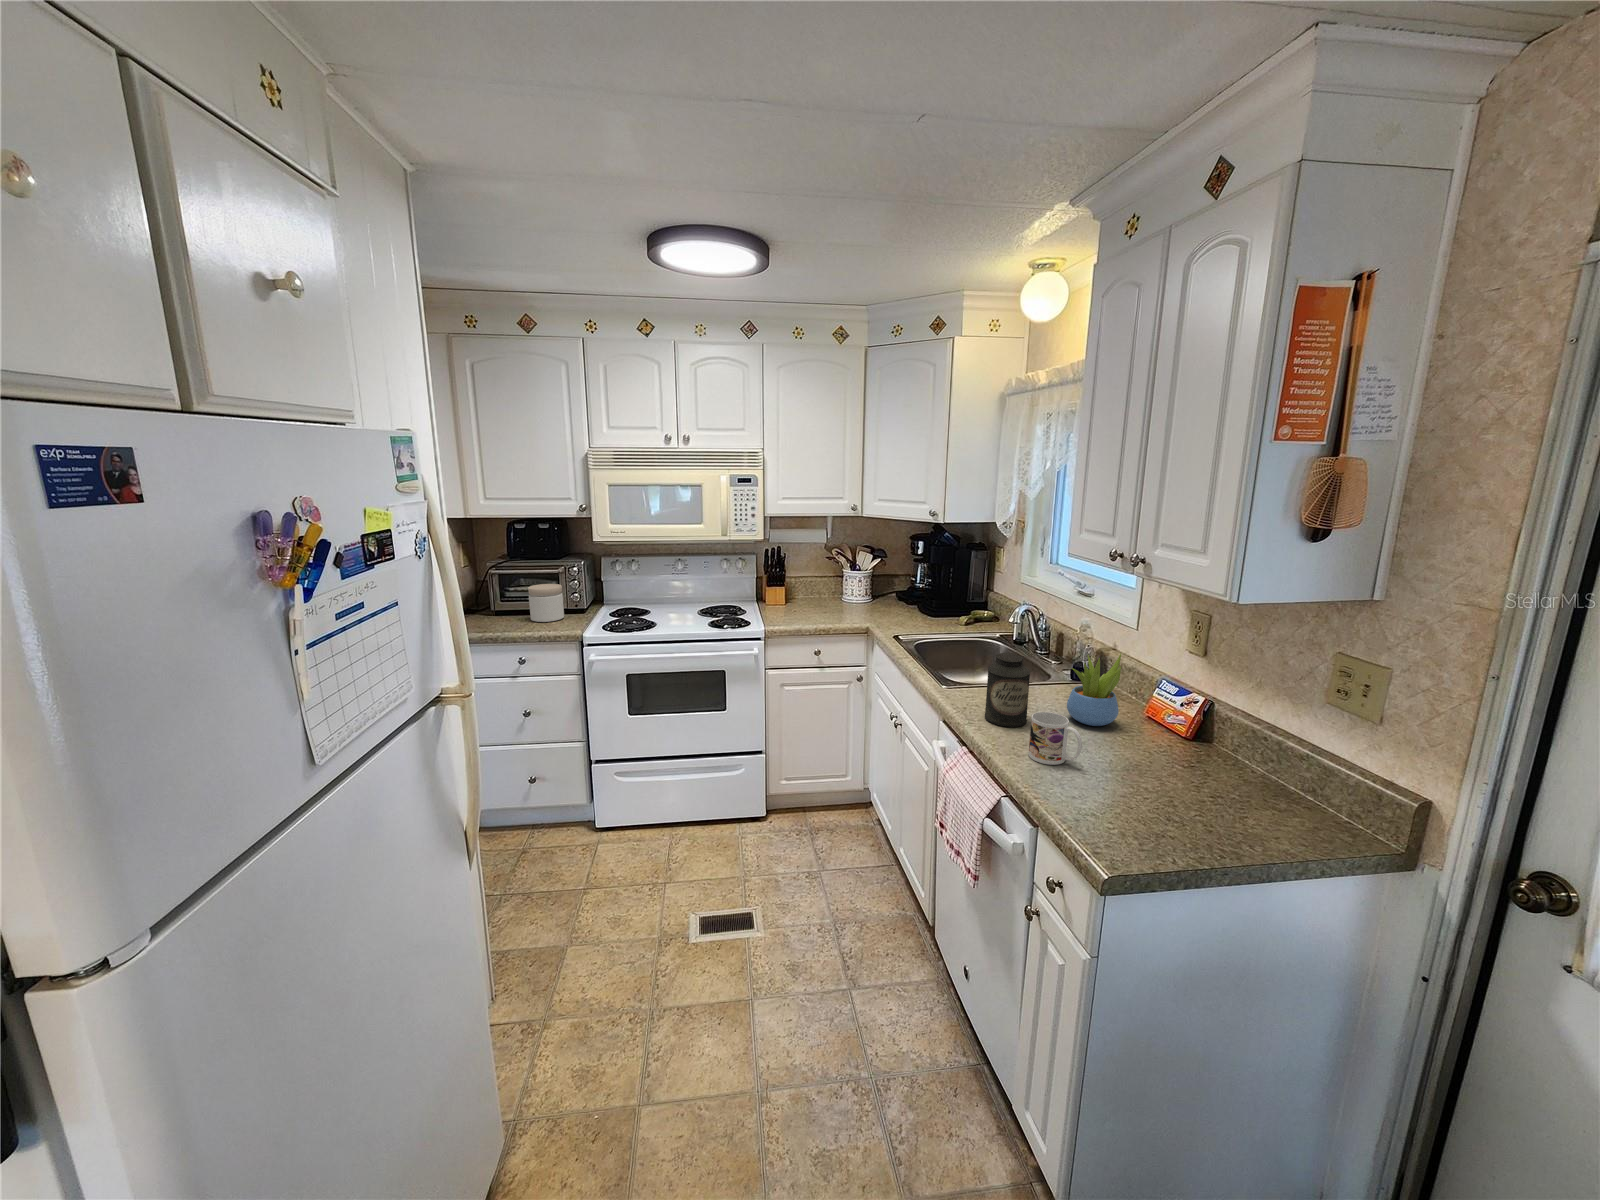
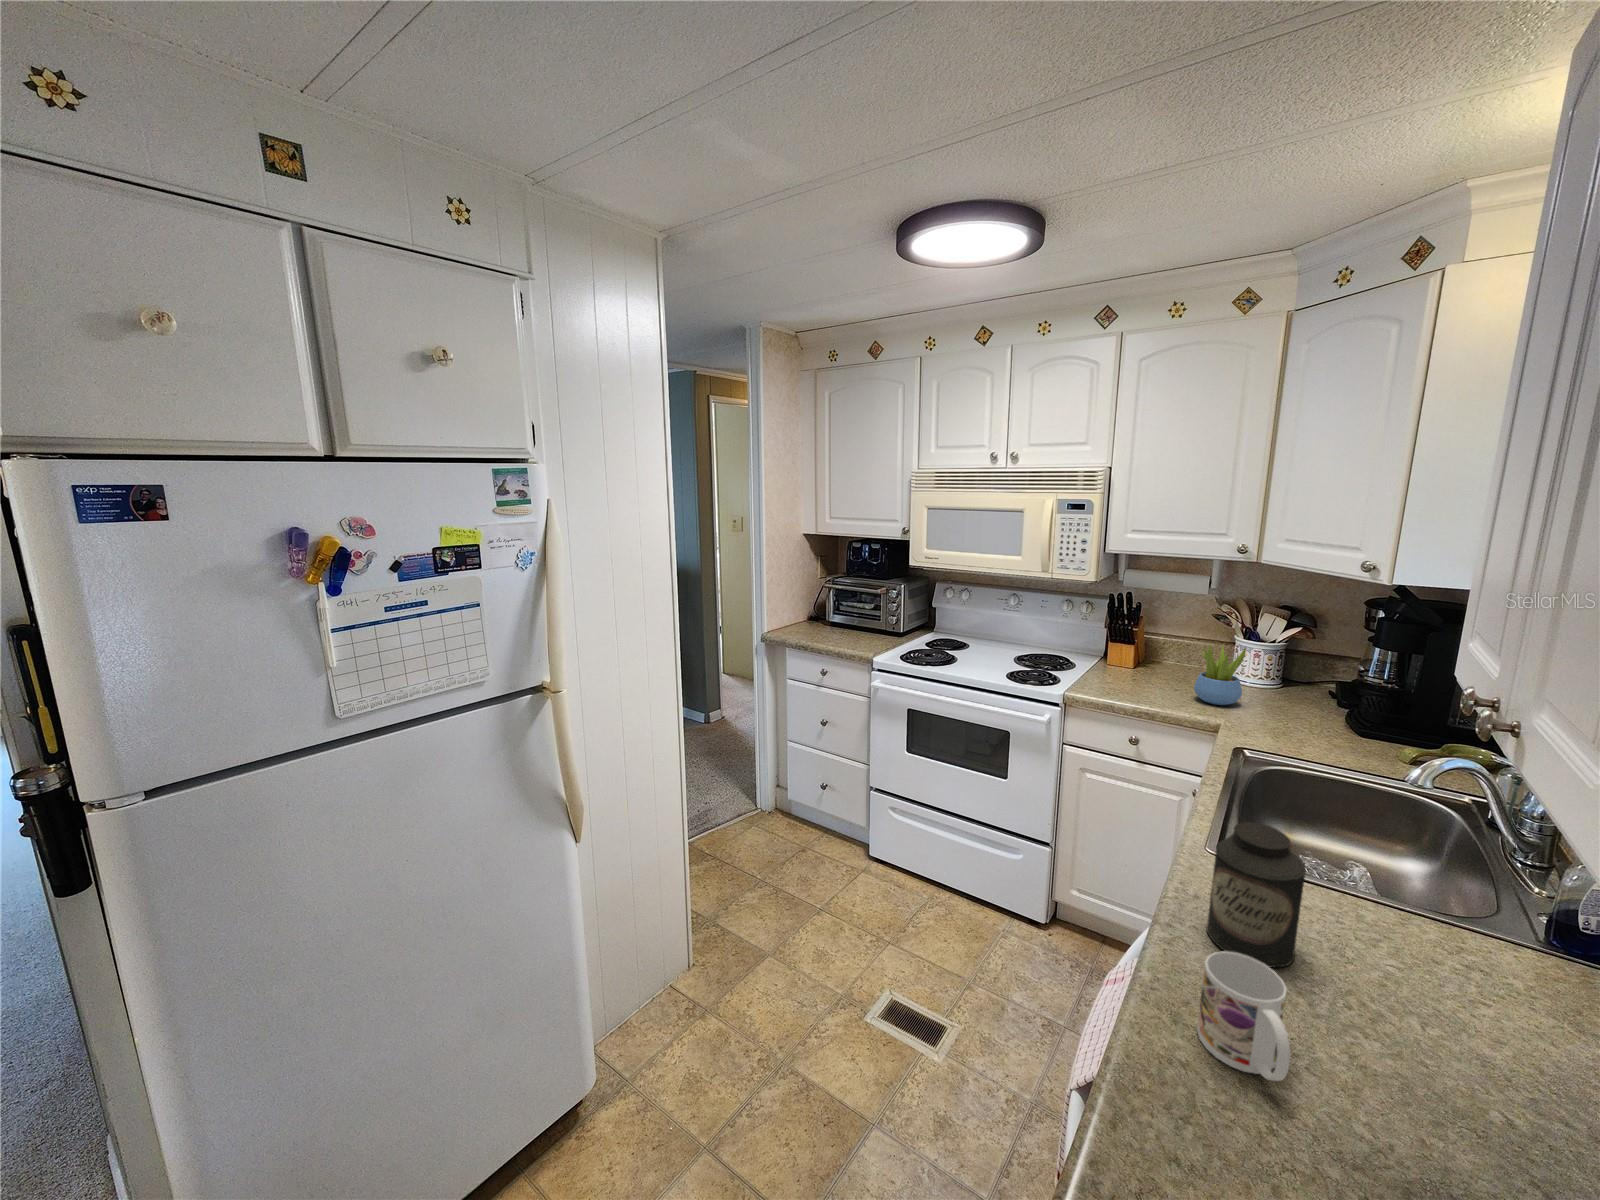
jar: present [528,584,564,622] -> none [848,603,879,640]
succulent plant: present [1067,654,1121,726] -> present [1194,644,1246,705]

